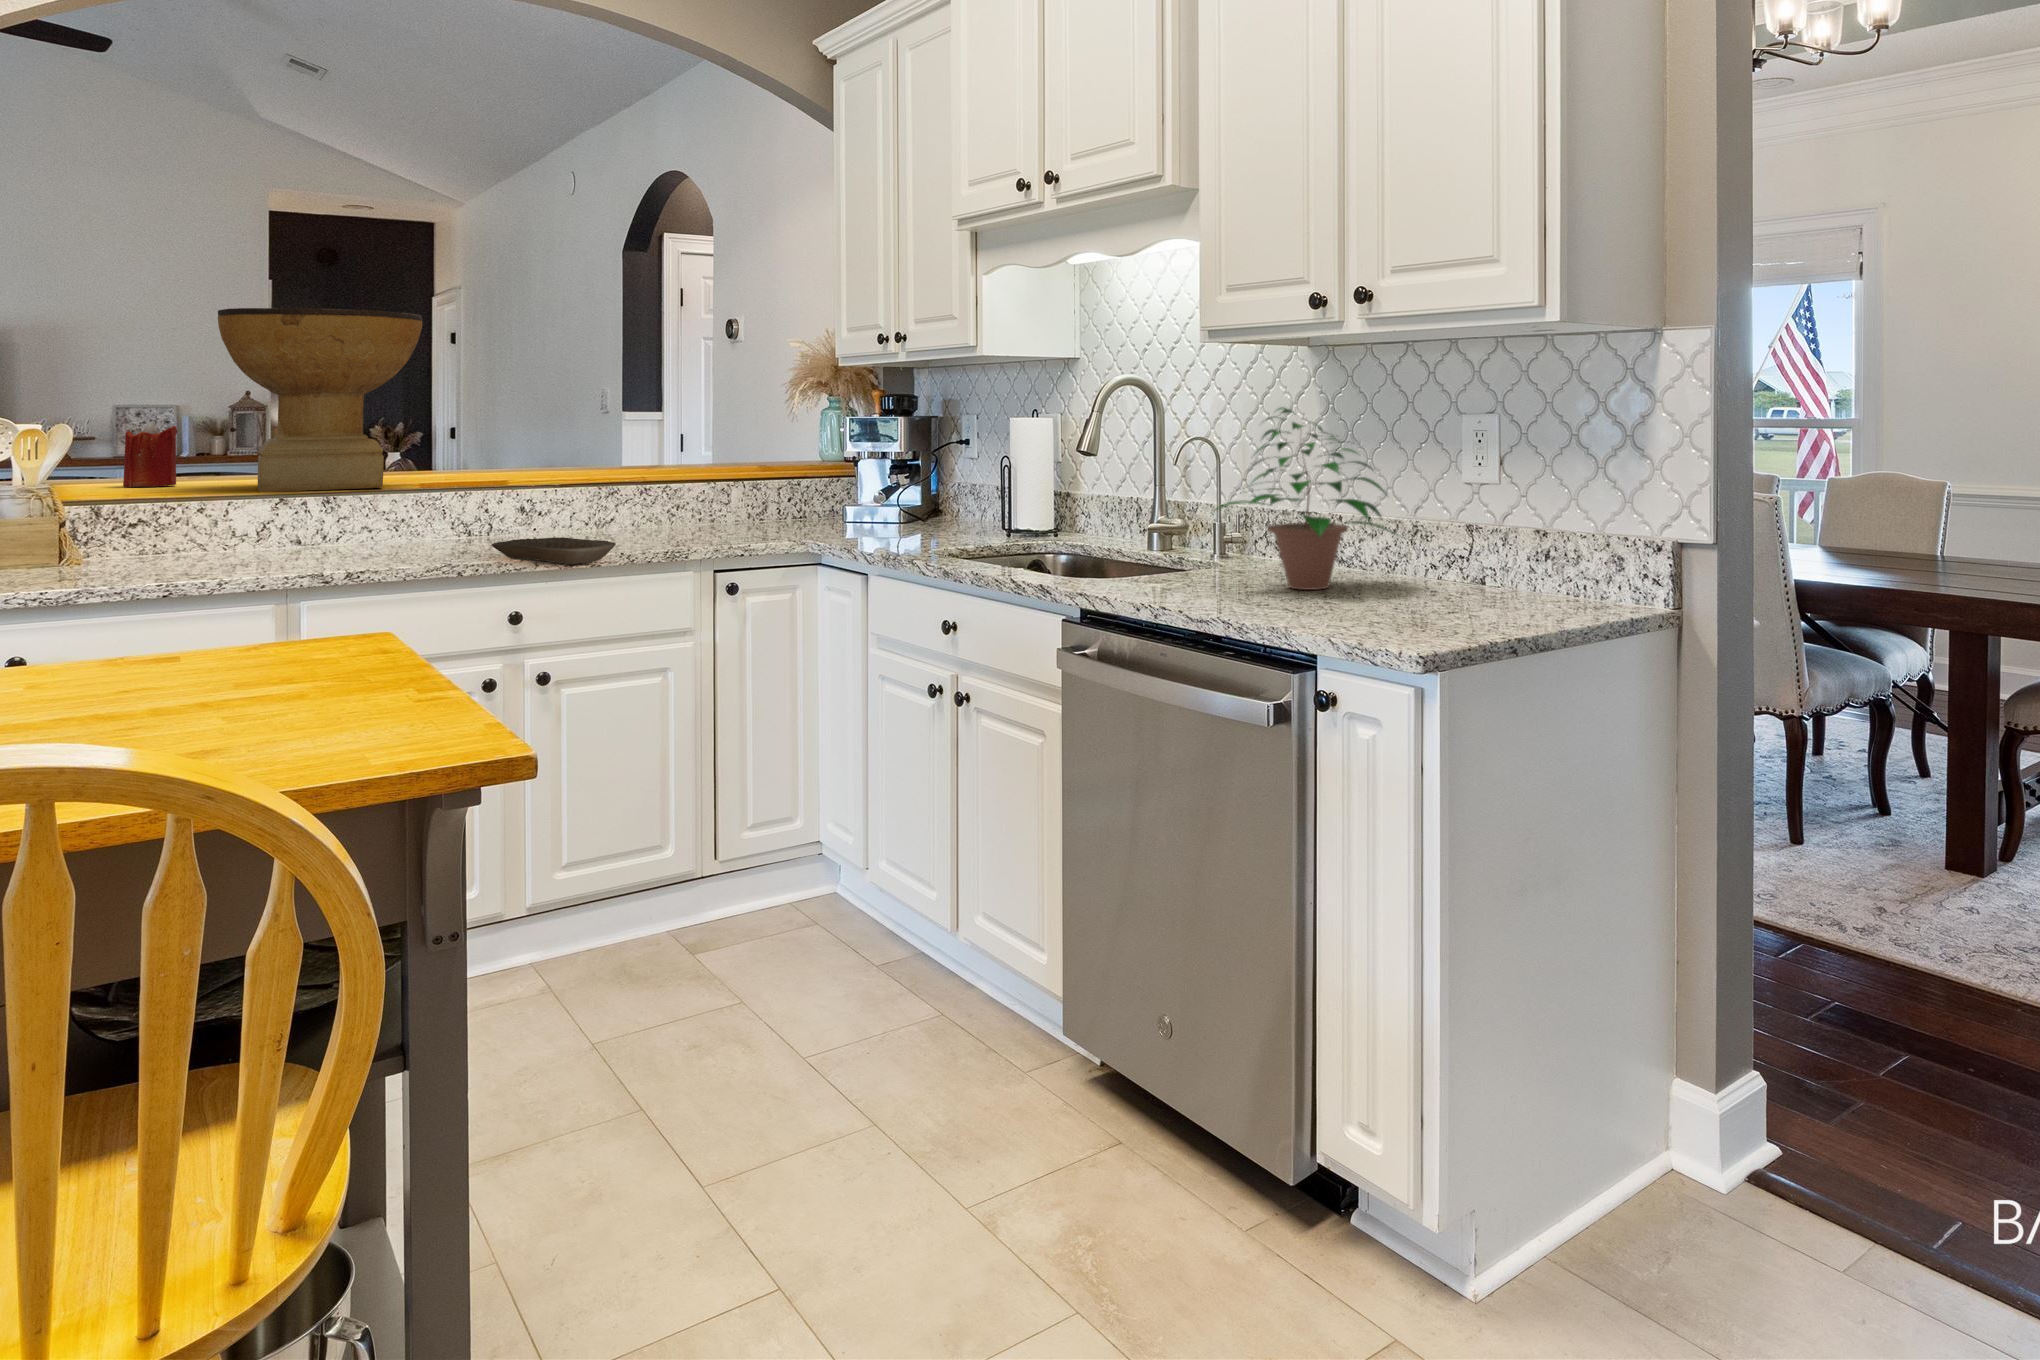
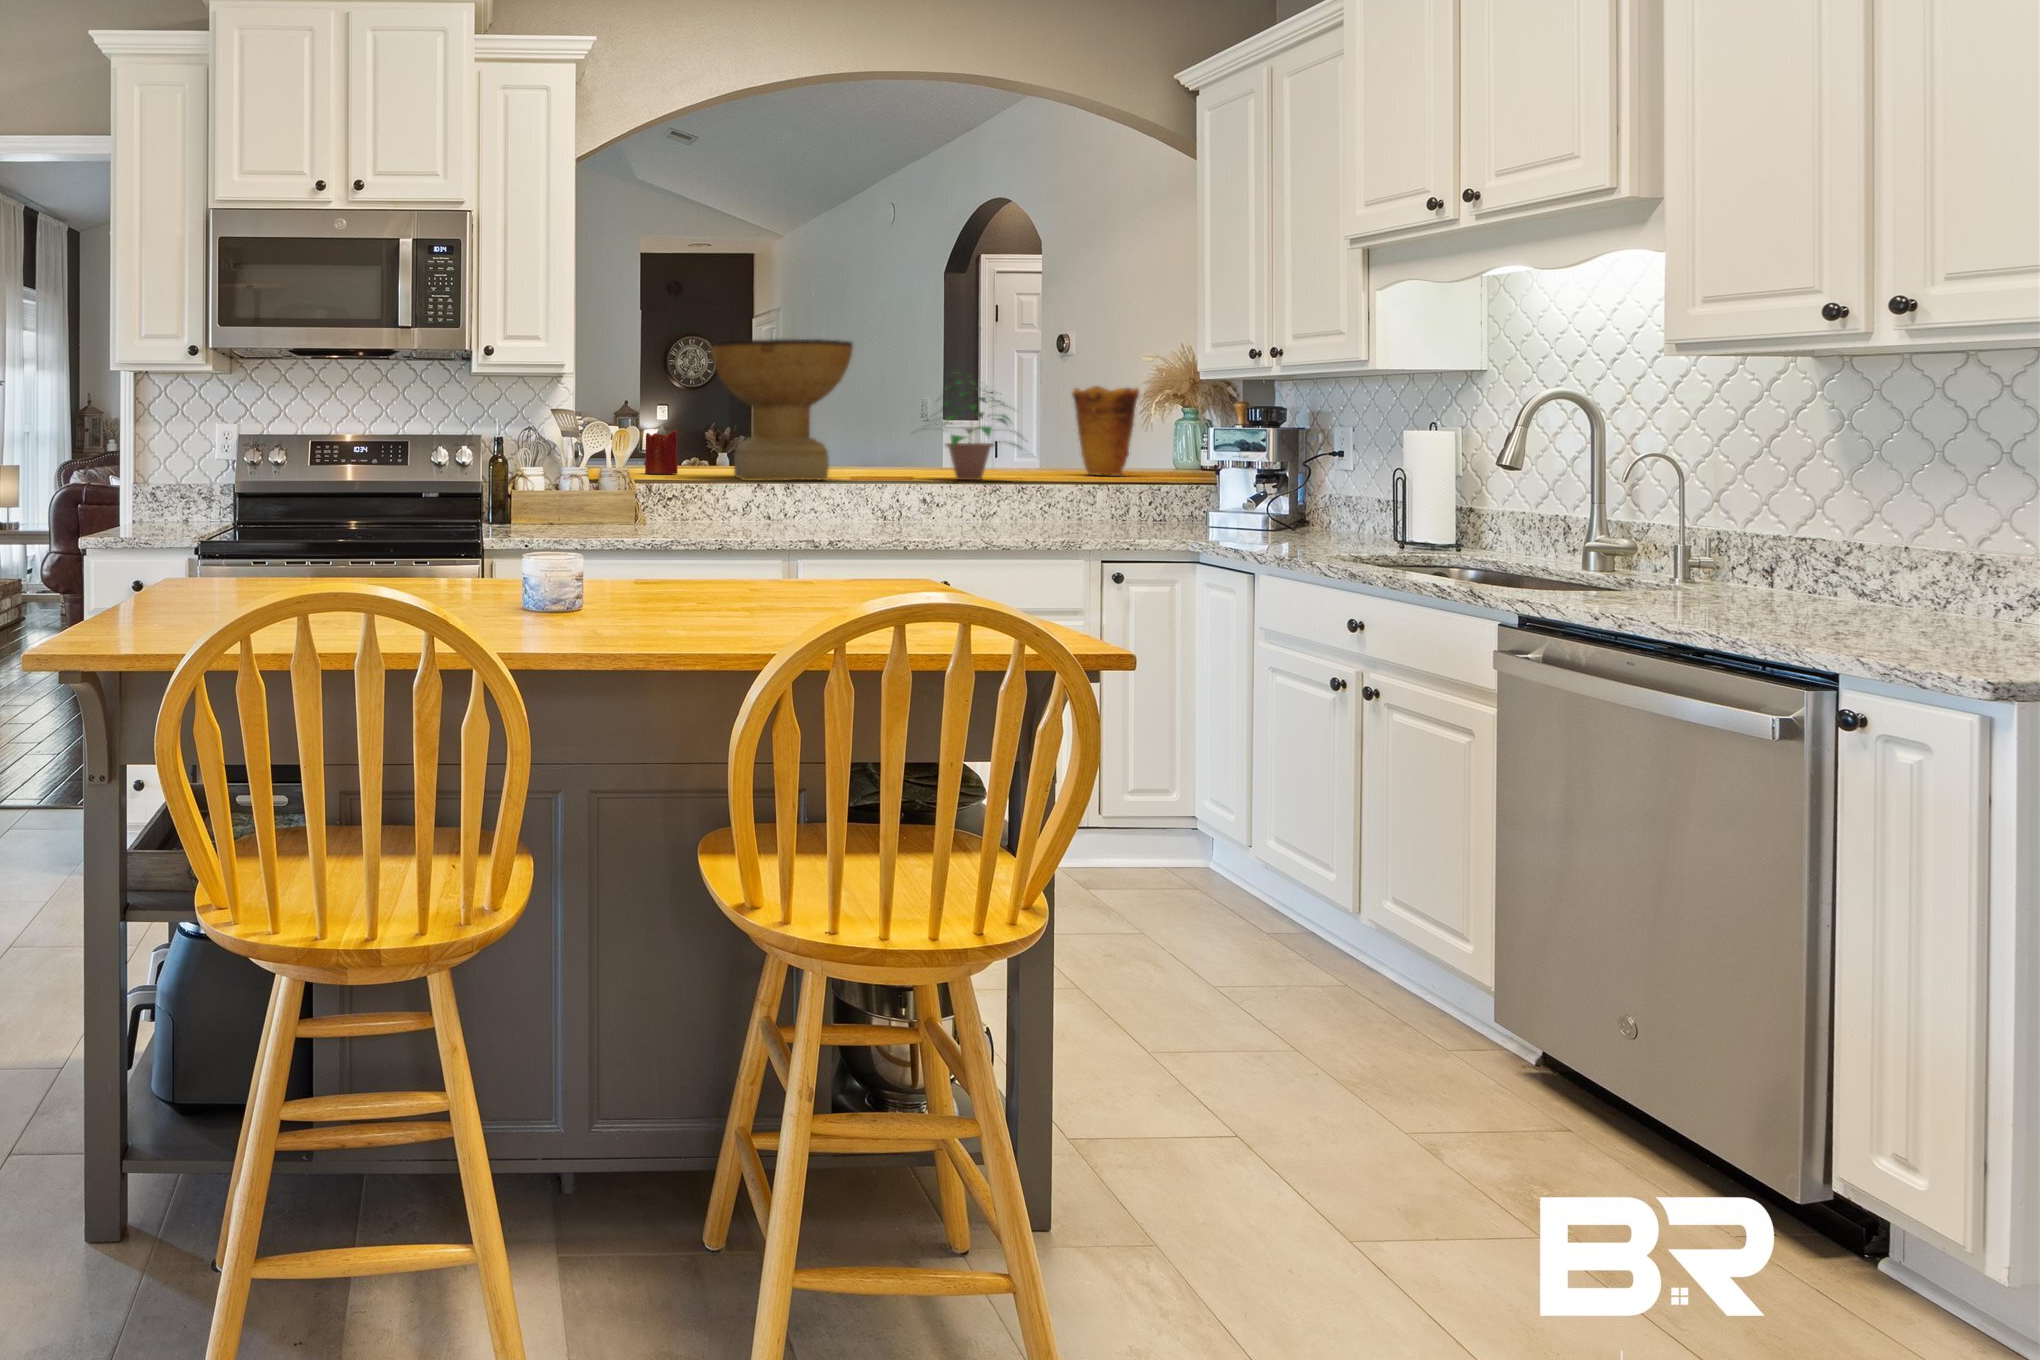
vase: none [713,373,783,470] -> present [1072,386,1139,476]
potted plant: present [1215,407,1396,590] -> present [929,379,1027,480]
tray: present [492,537,616,564] -> none [912,526,1019,548]

